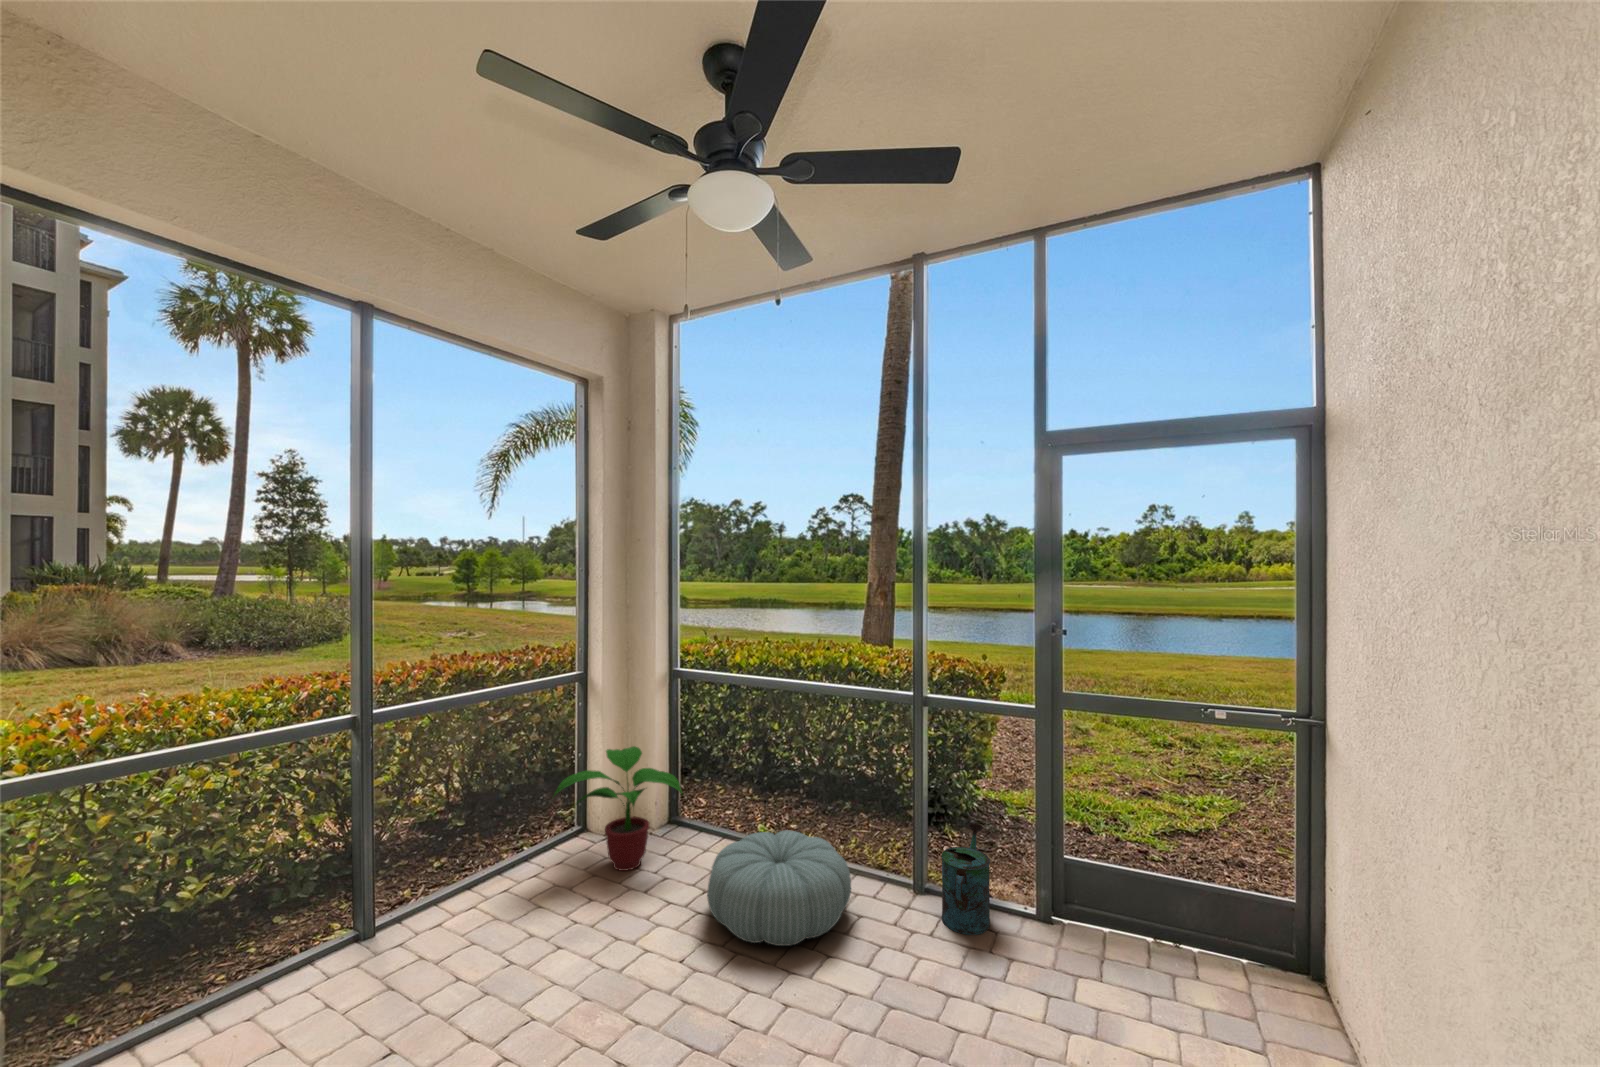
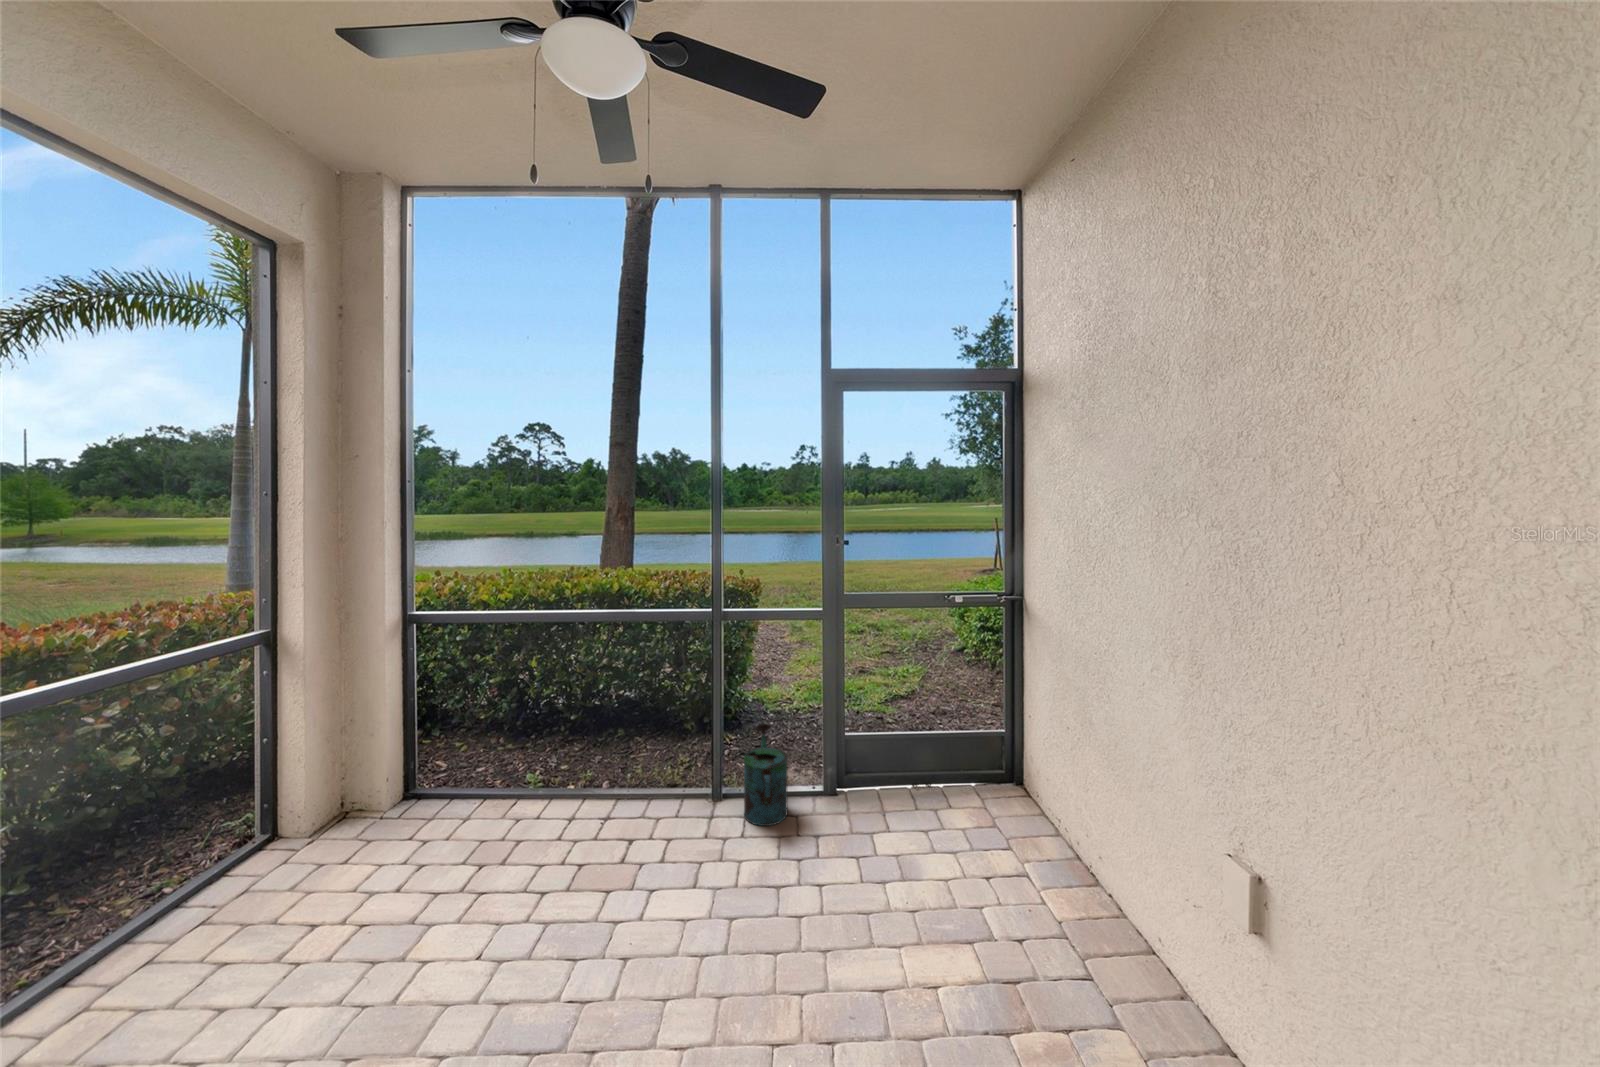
potted plant: present [554,746,682,871] -> none [222,720,434,877]
pouf: present [707,830,851,946] -> none [492,773,659,907]

